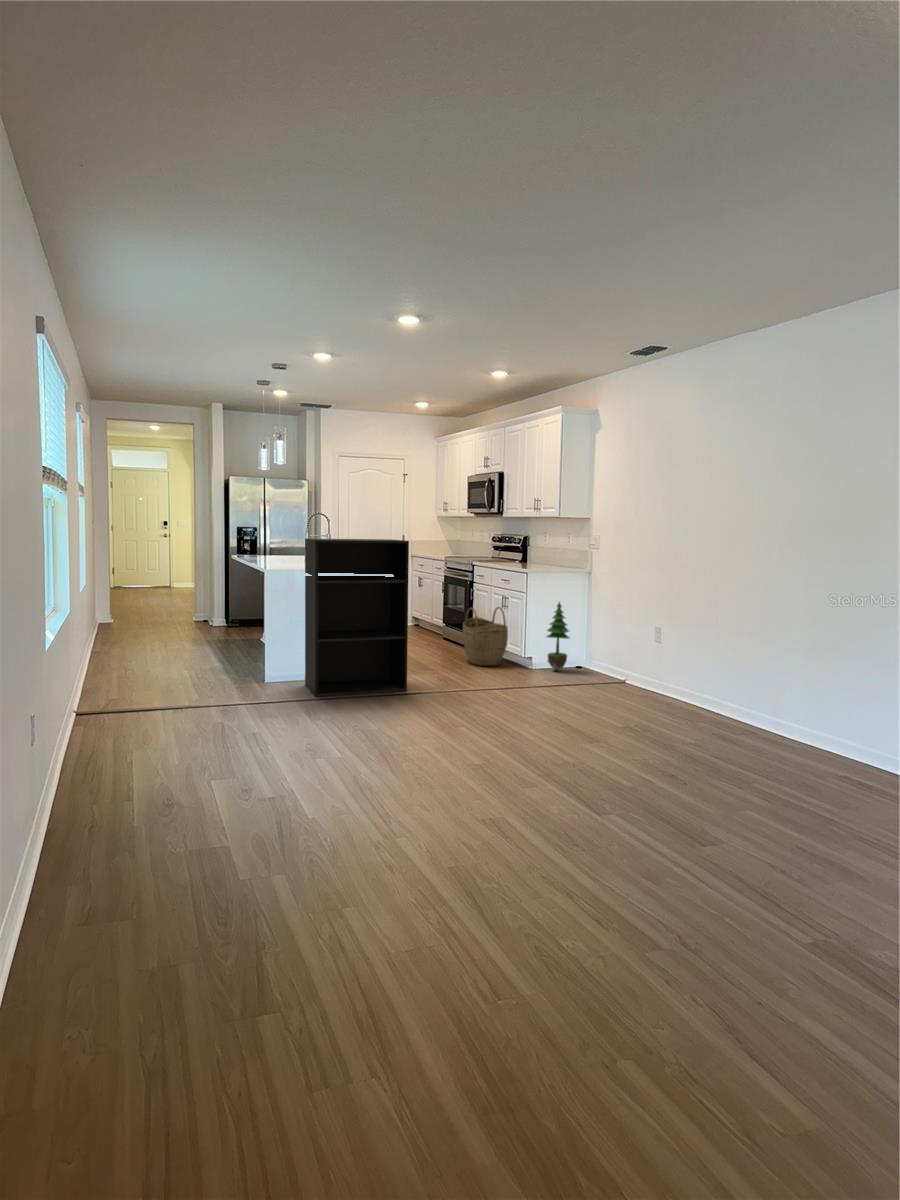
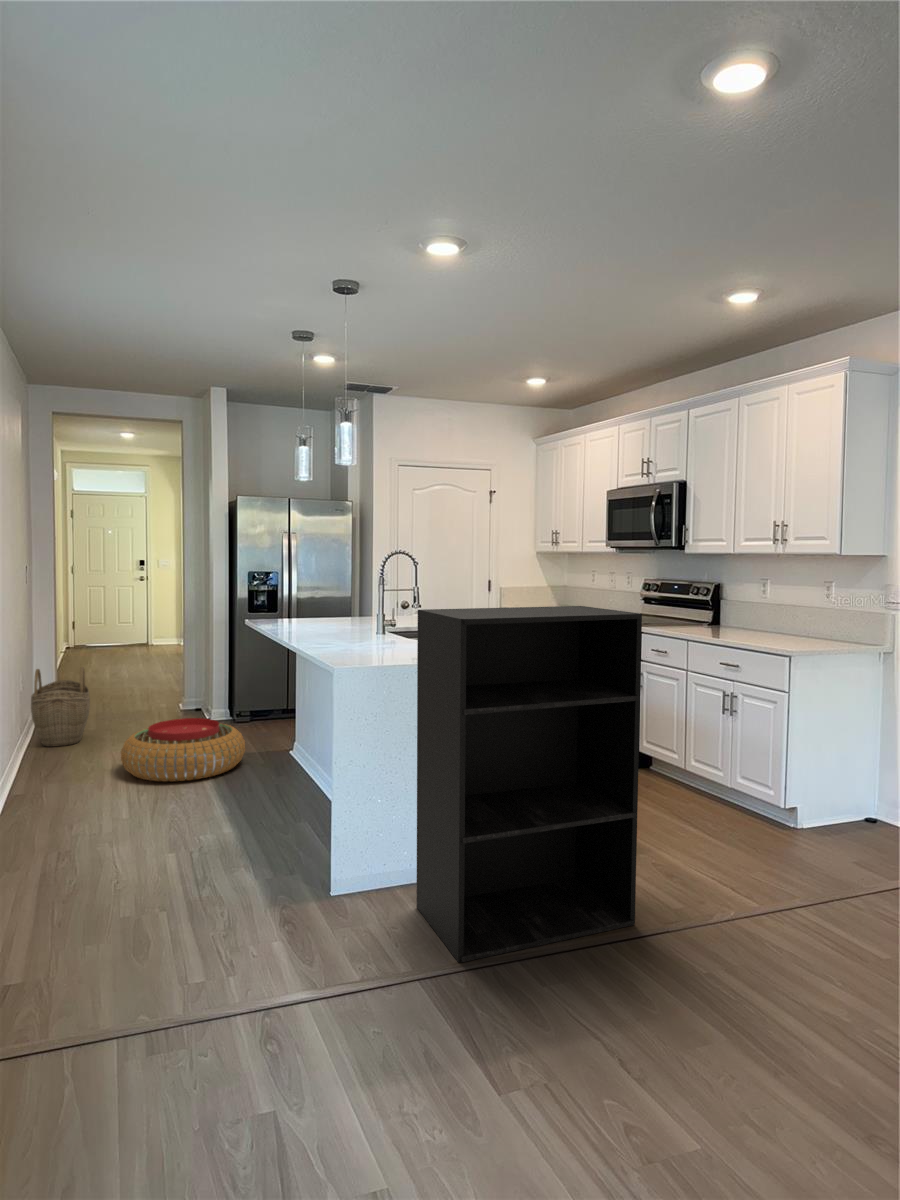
potted tree: present [547,602,570,671] -> none [824,707,876,834]
woven basket: present [463,607,508,666] -> present [31,667,90,747]
pouf: none [157,615,232,647] -> present [121,718,245,782]

